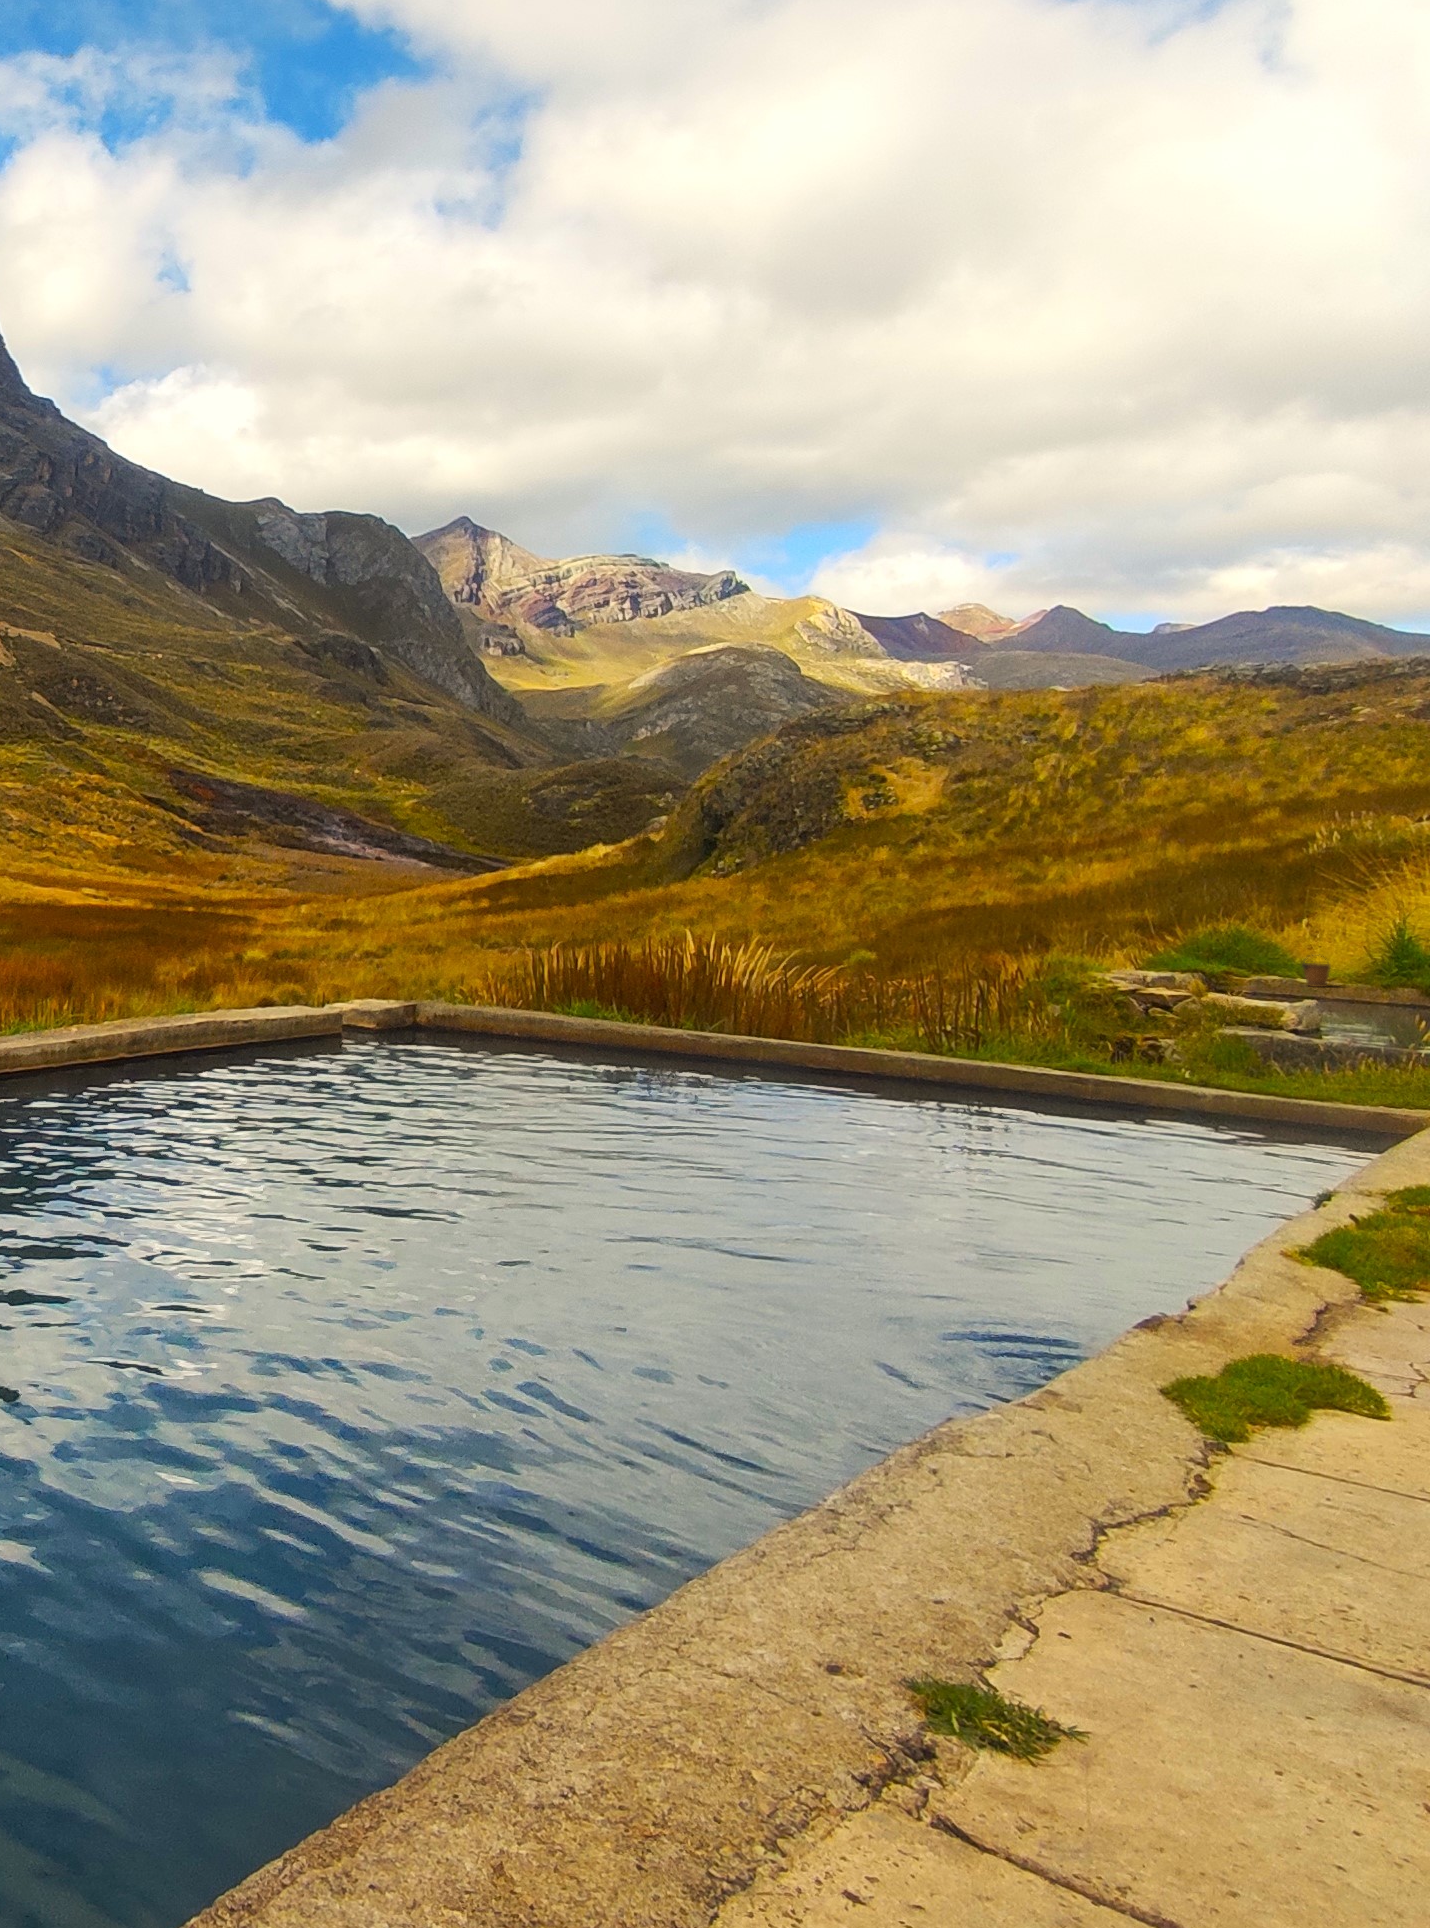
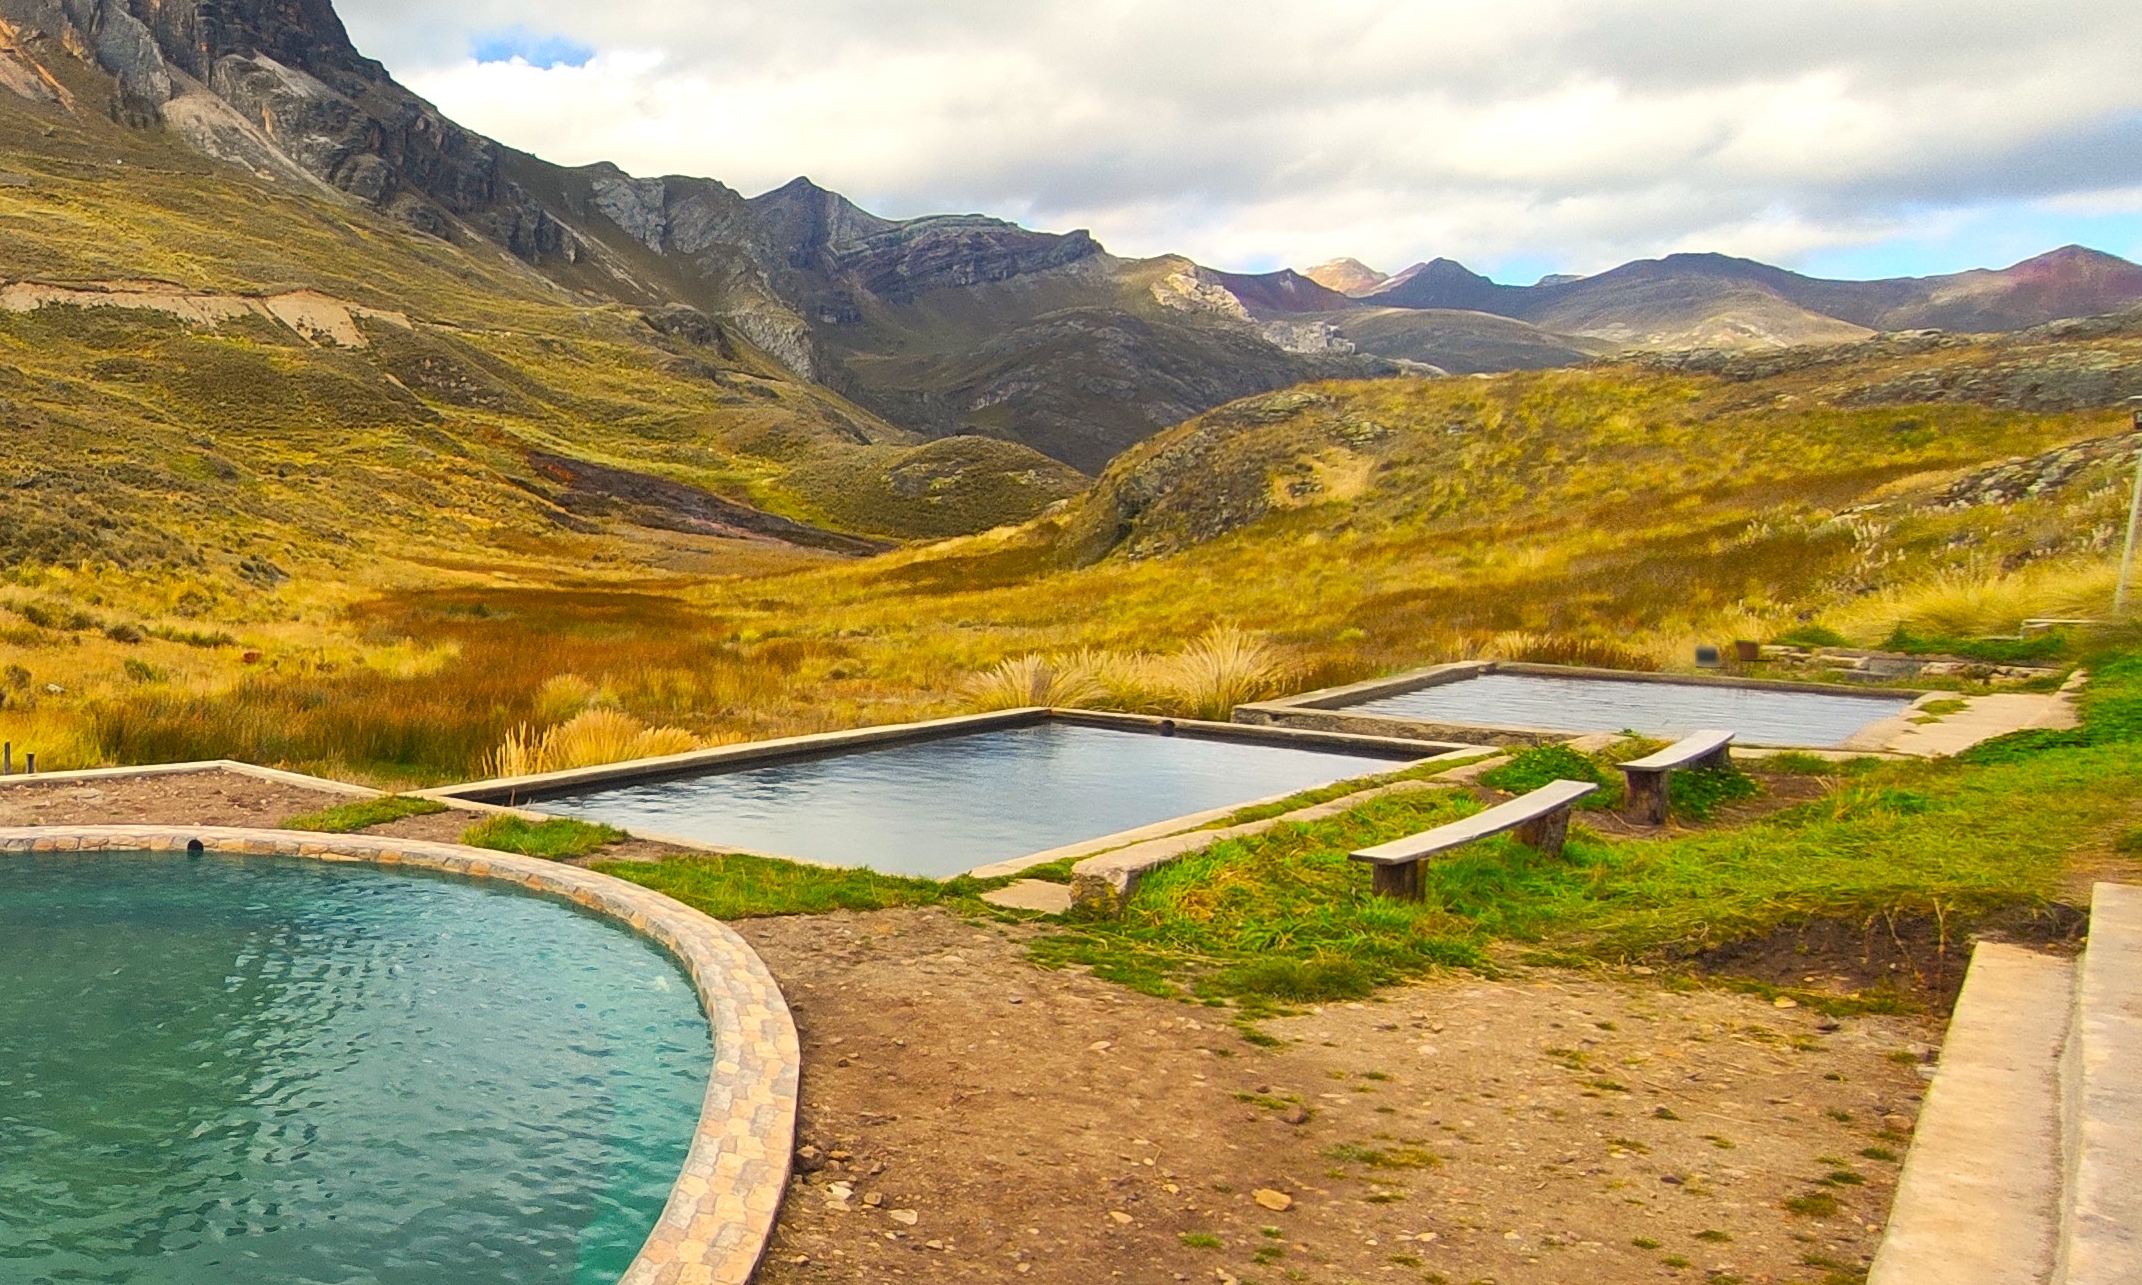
bag: none [1258,950,1284,995] -> present [1695,641,1719,668]

